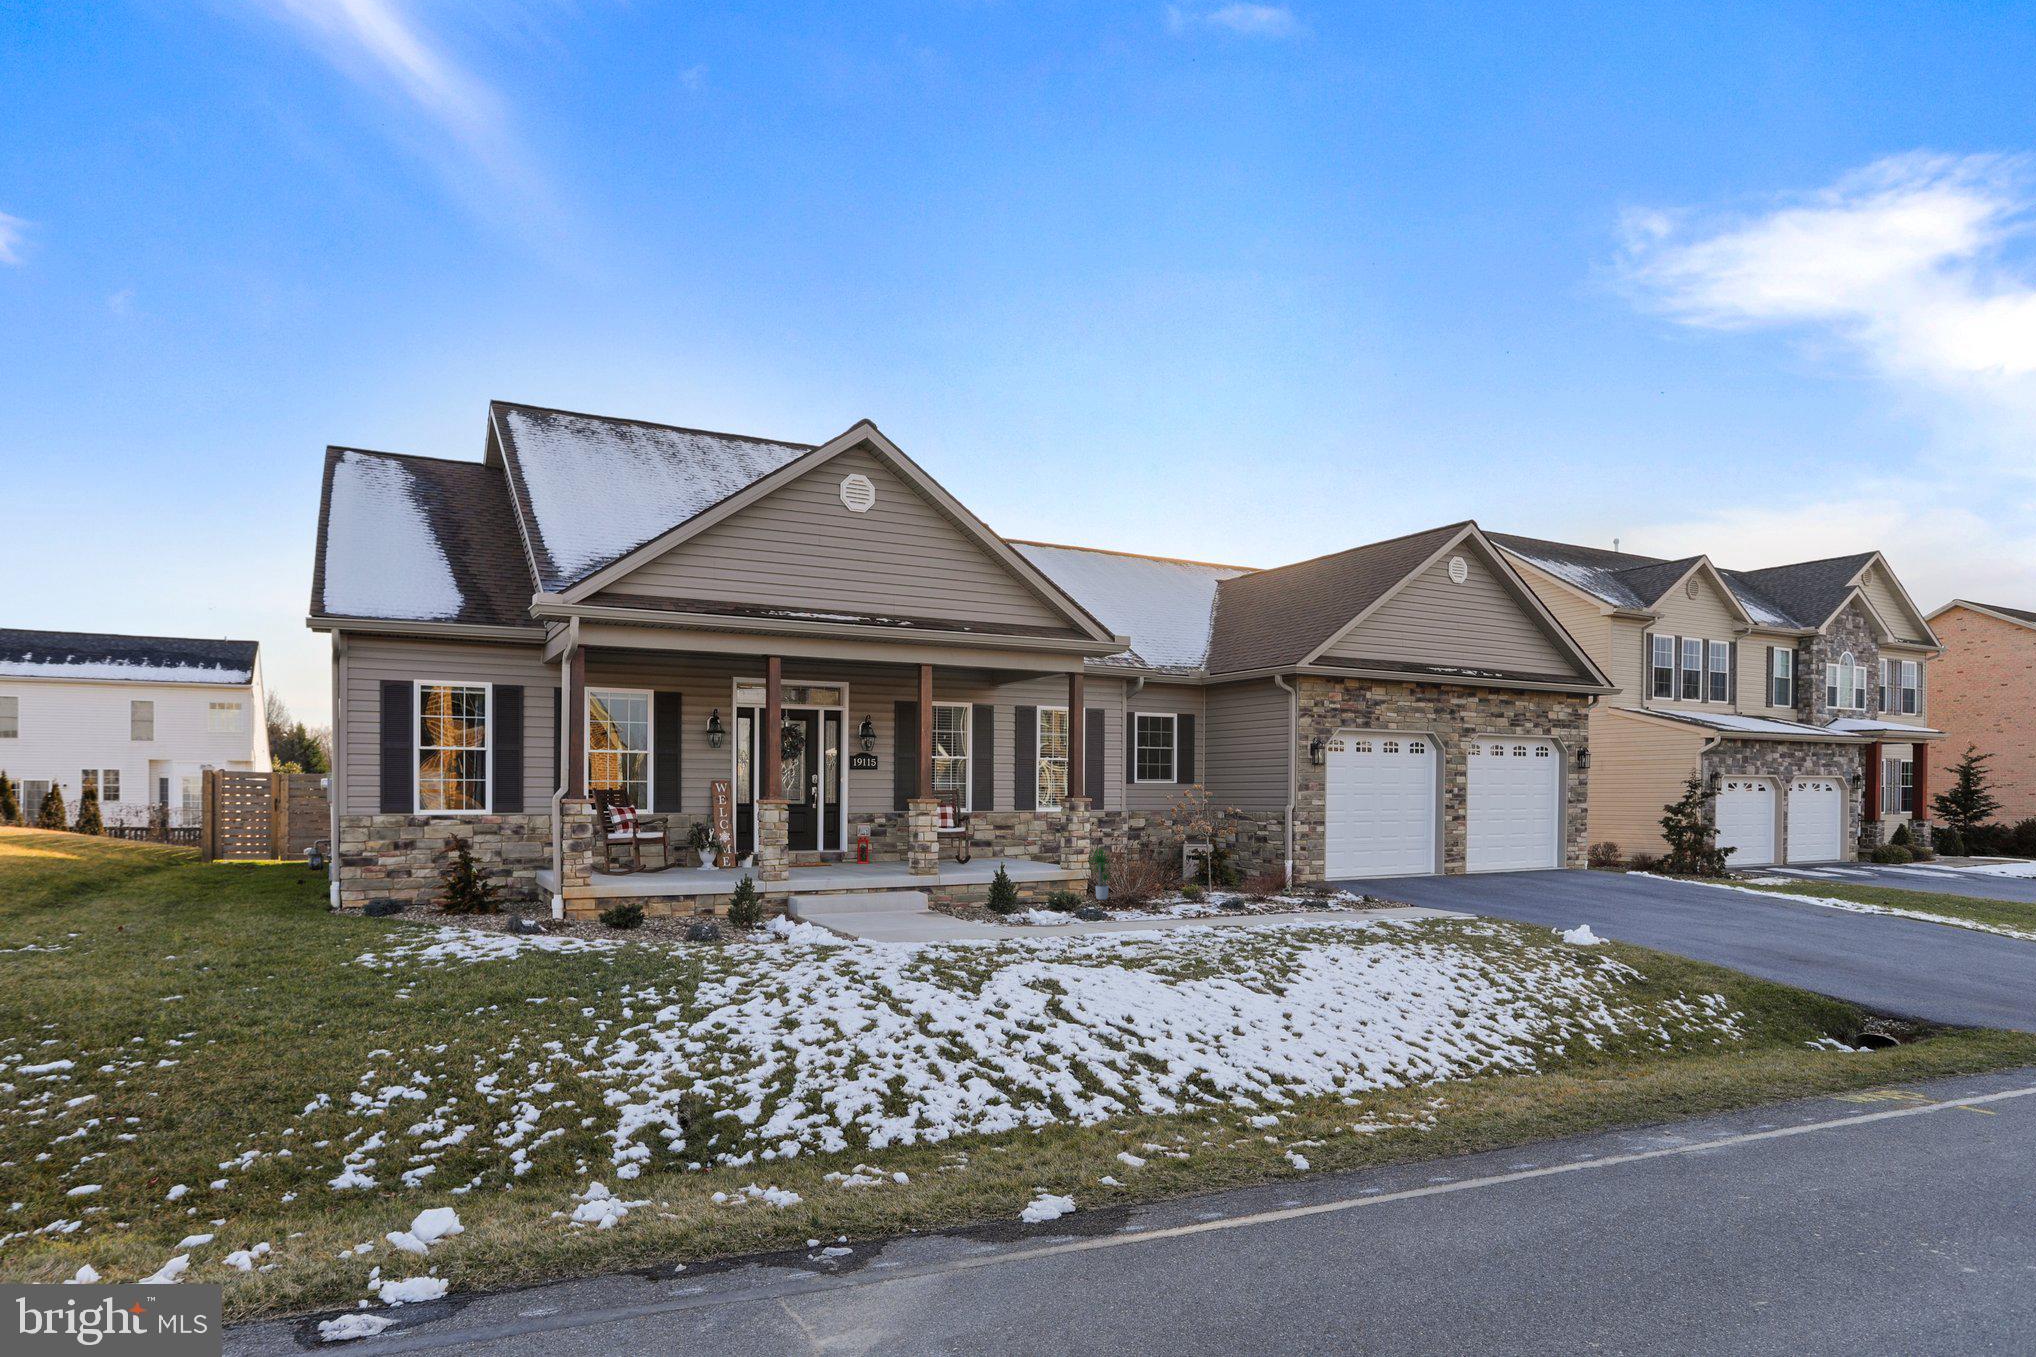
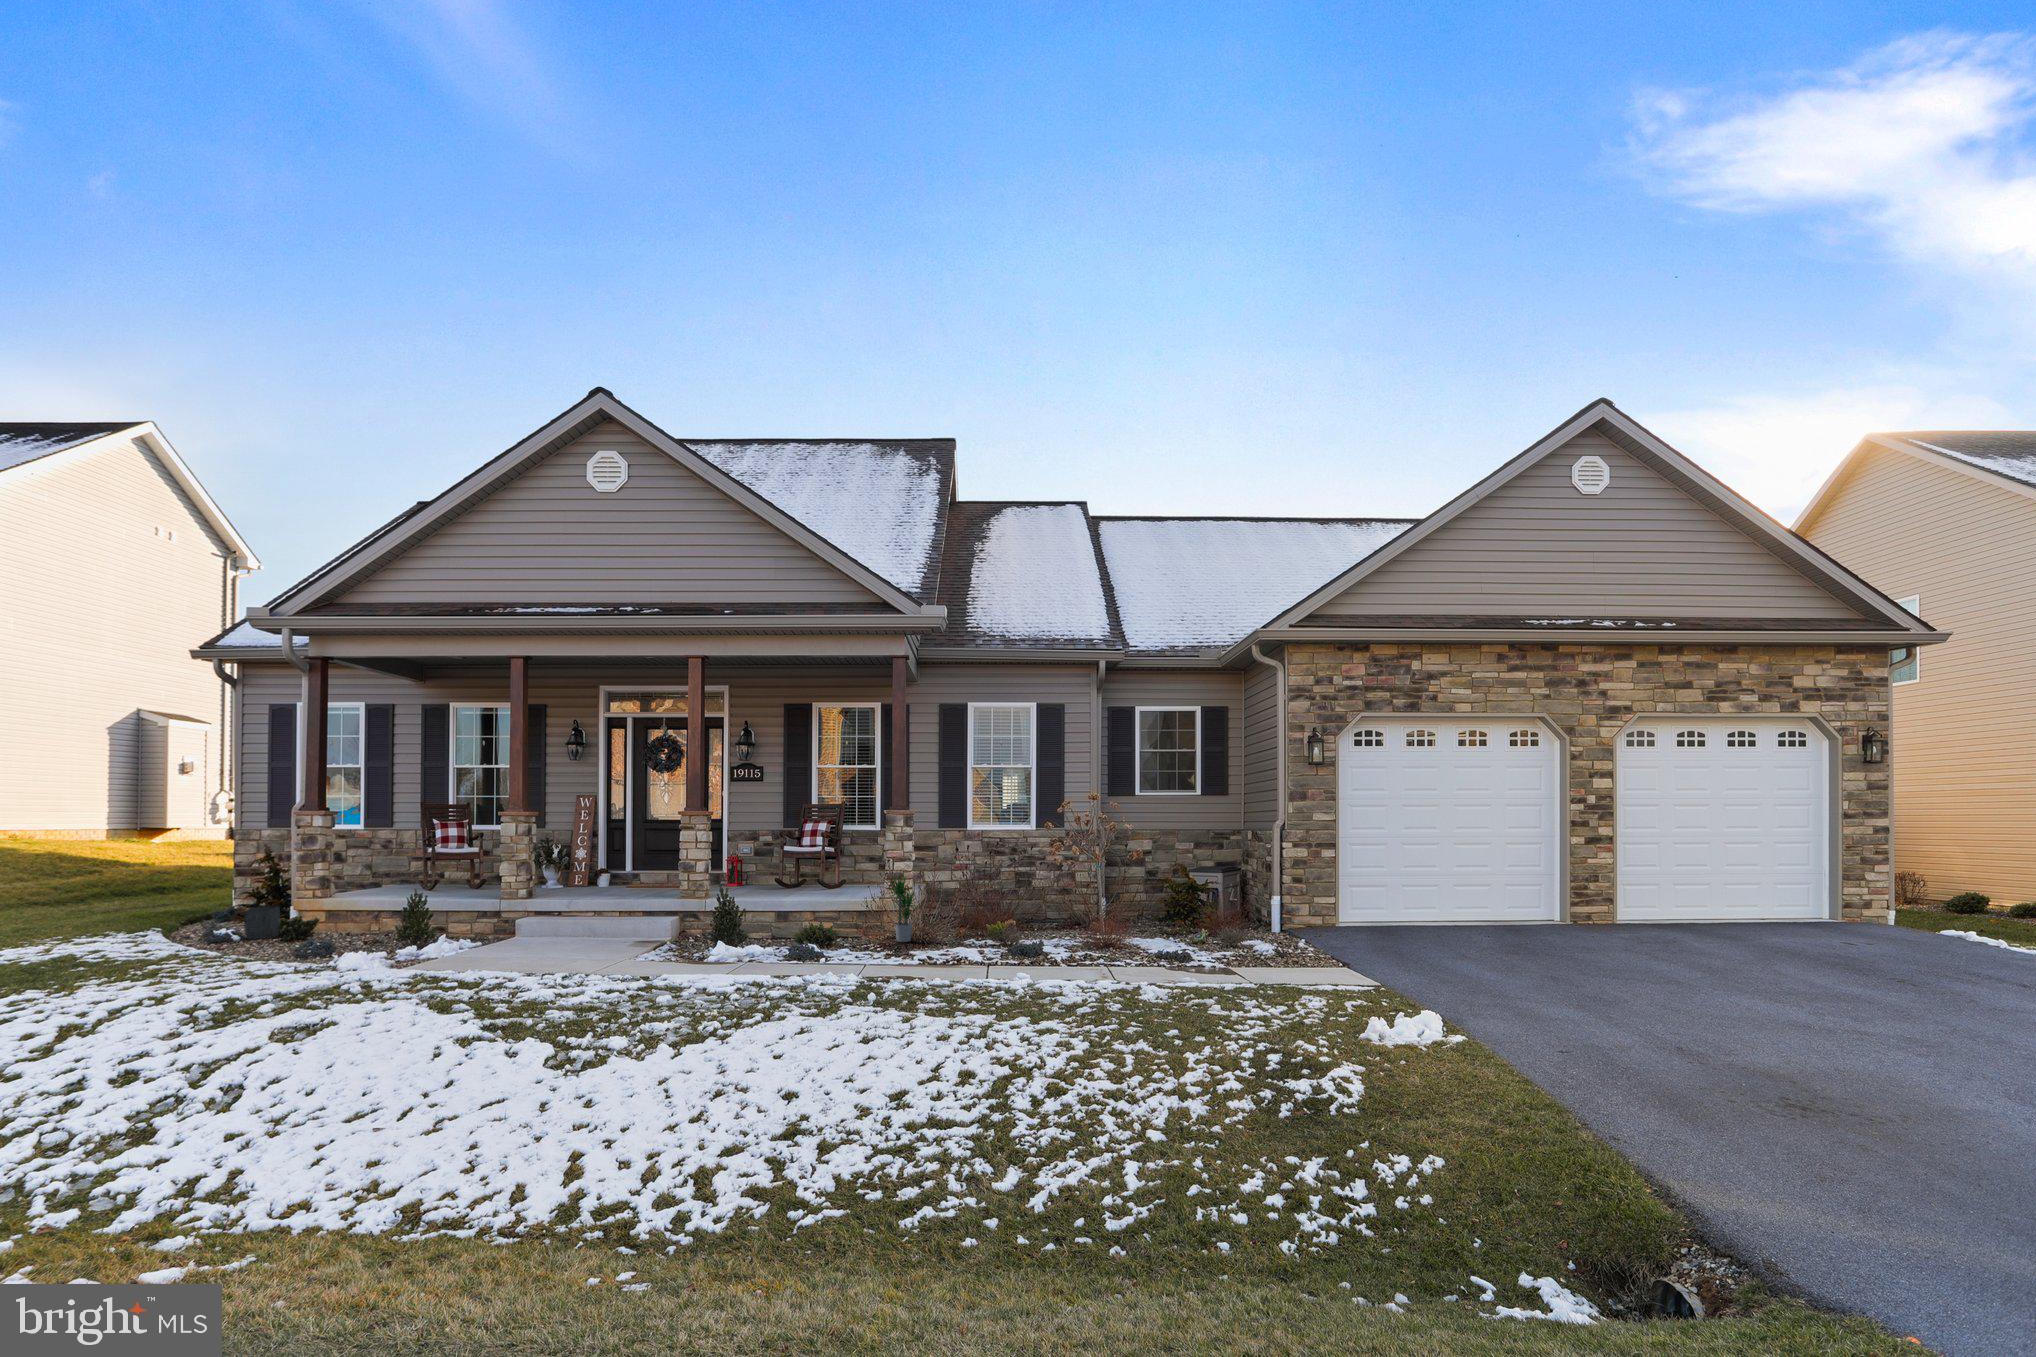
woven basket: none [529,891,561,924] -> present [244,906,280,940]

